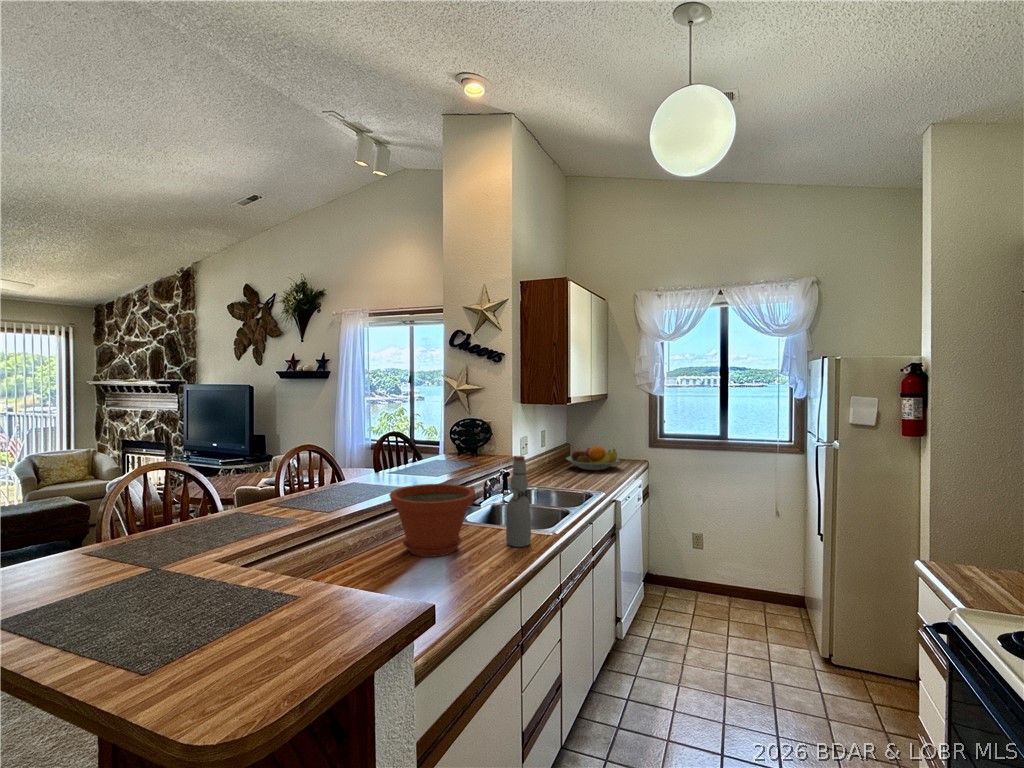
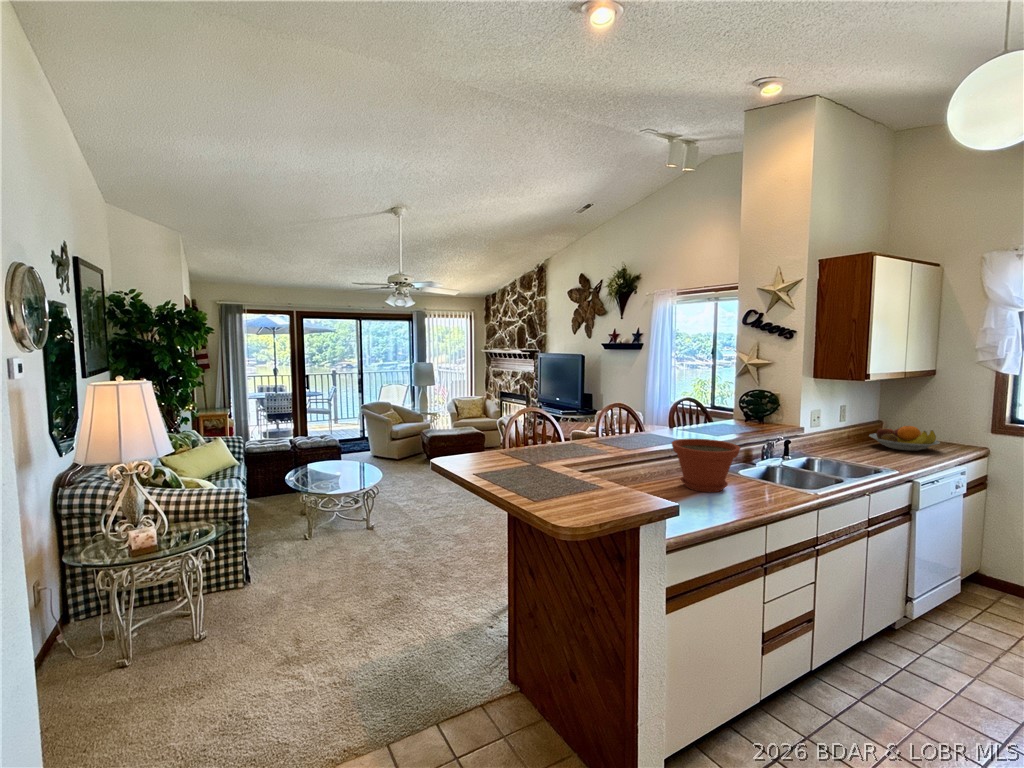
bottle: present [506,456,531,547] -> none [768,424,791,498]

